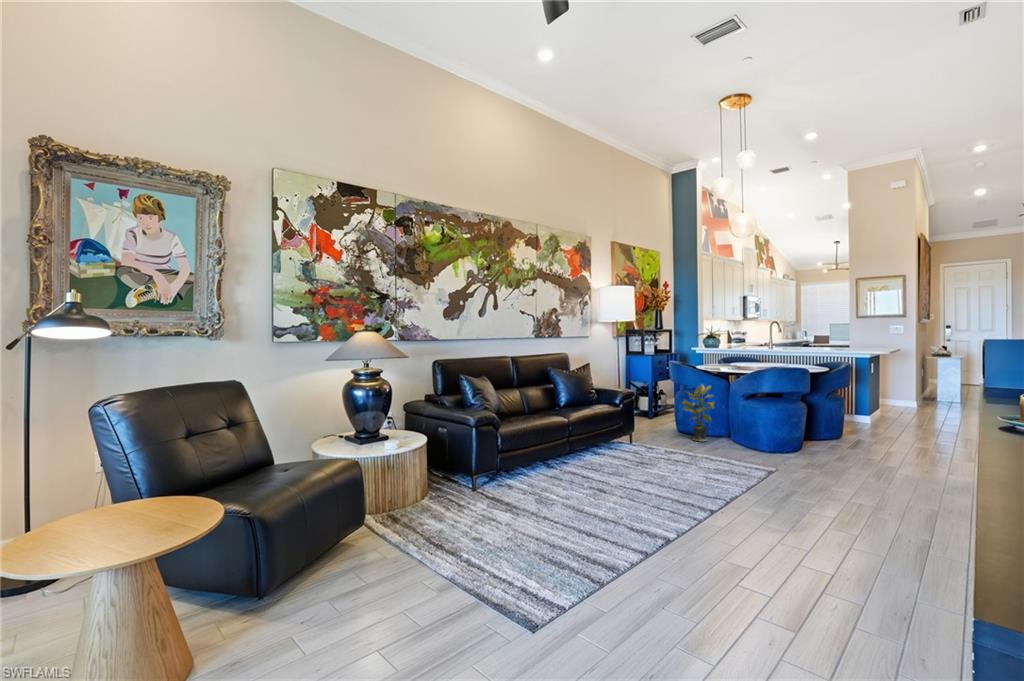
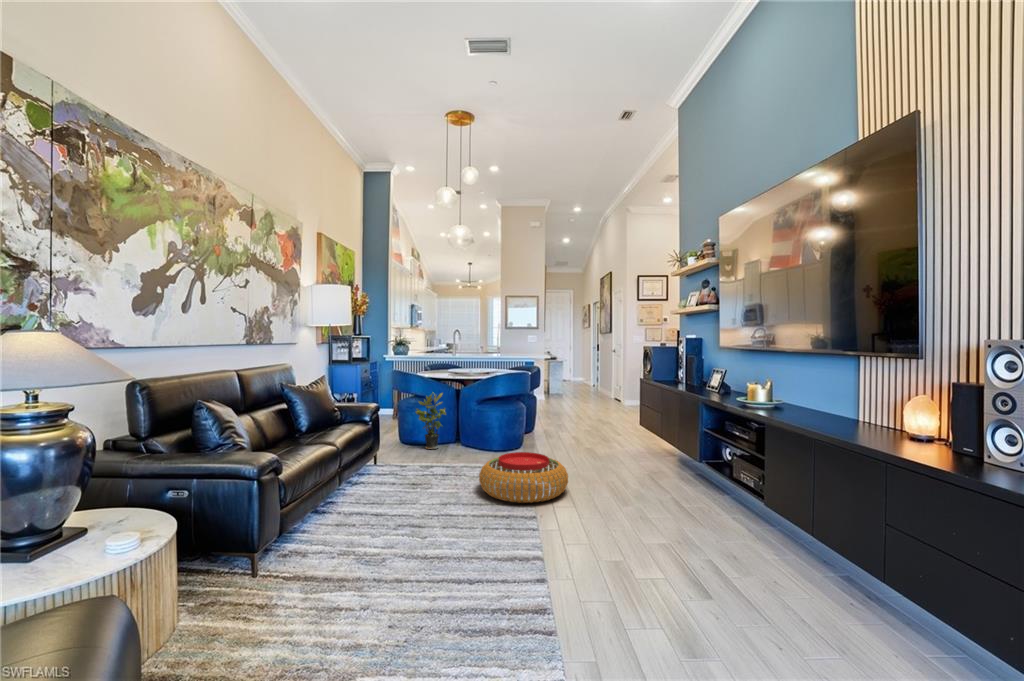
pouf: none [689,452,797,508] -> present [479,452,568,503]

